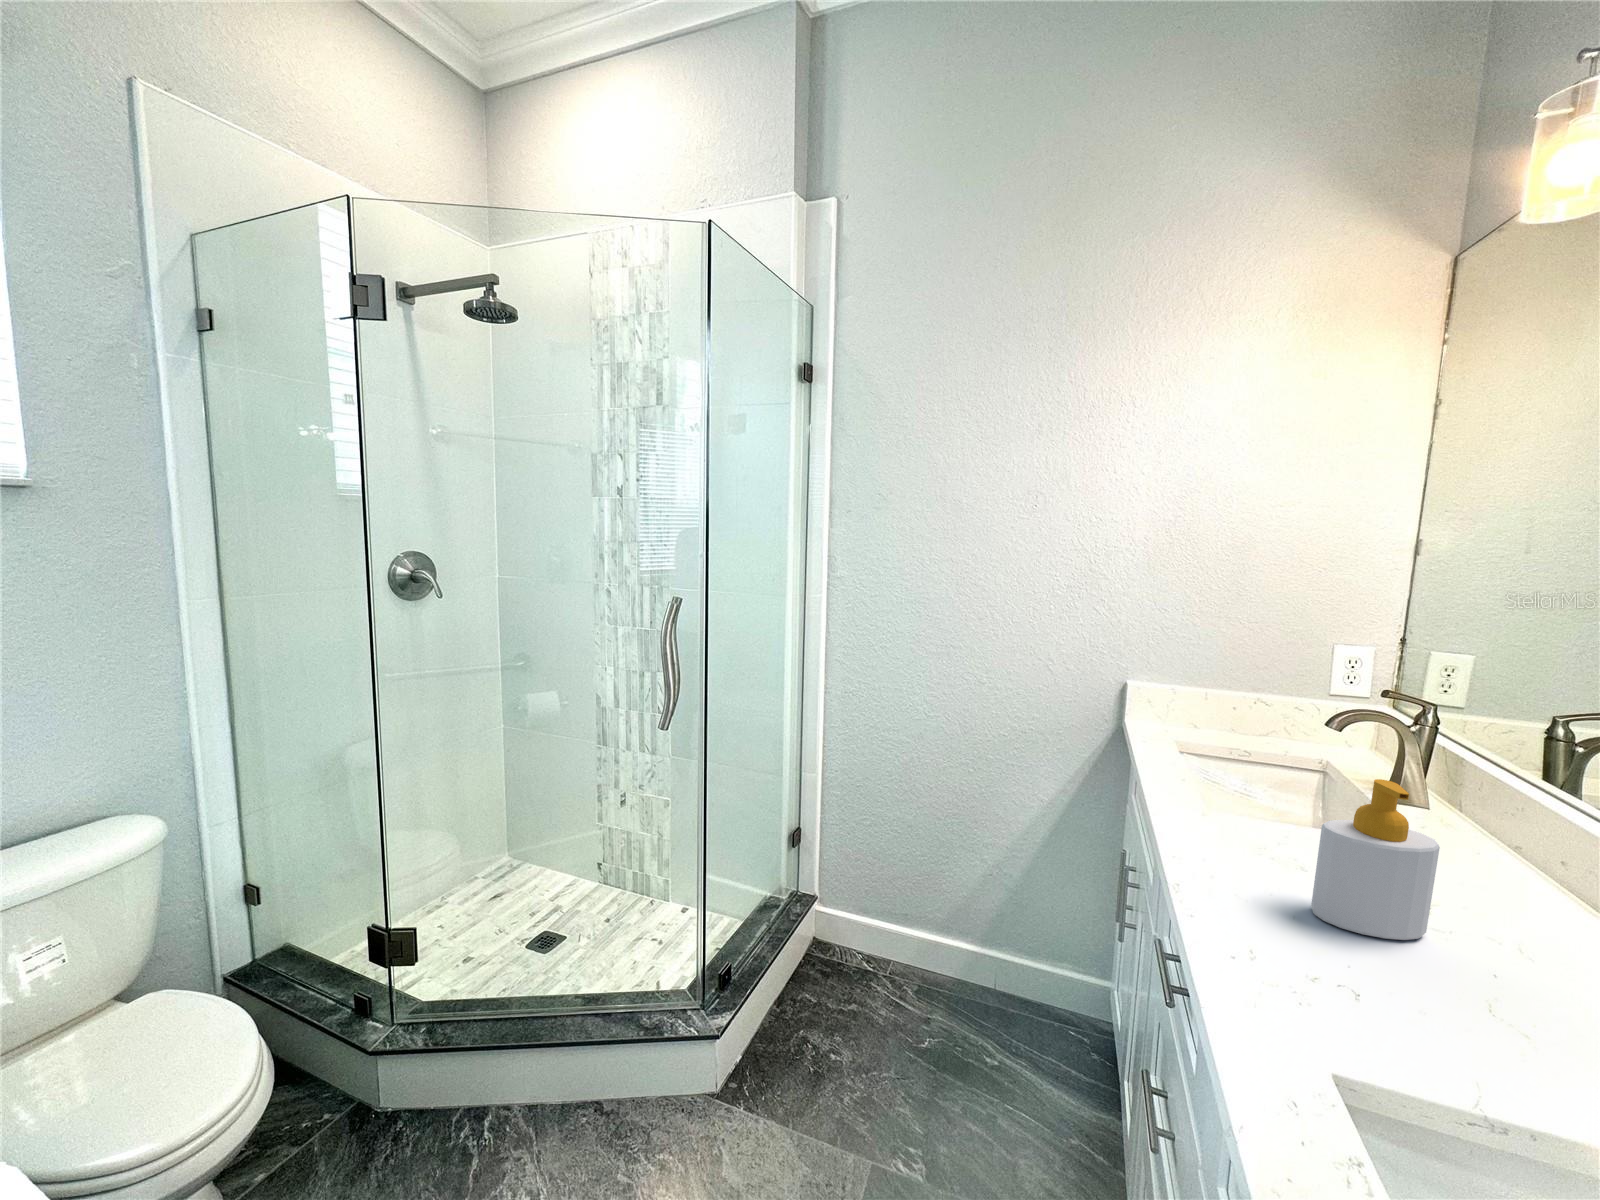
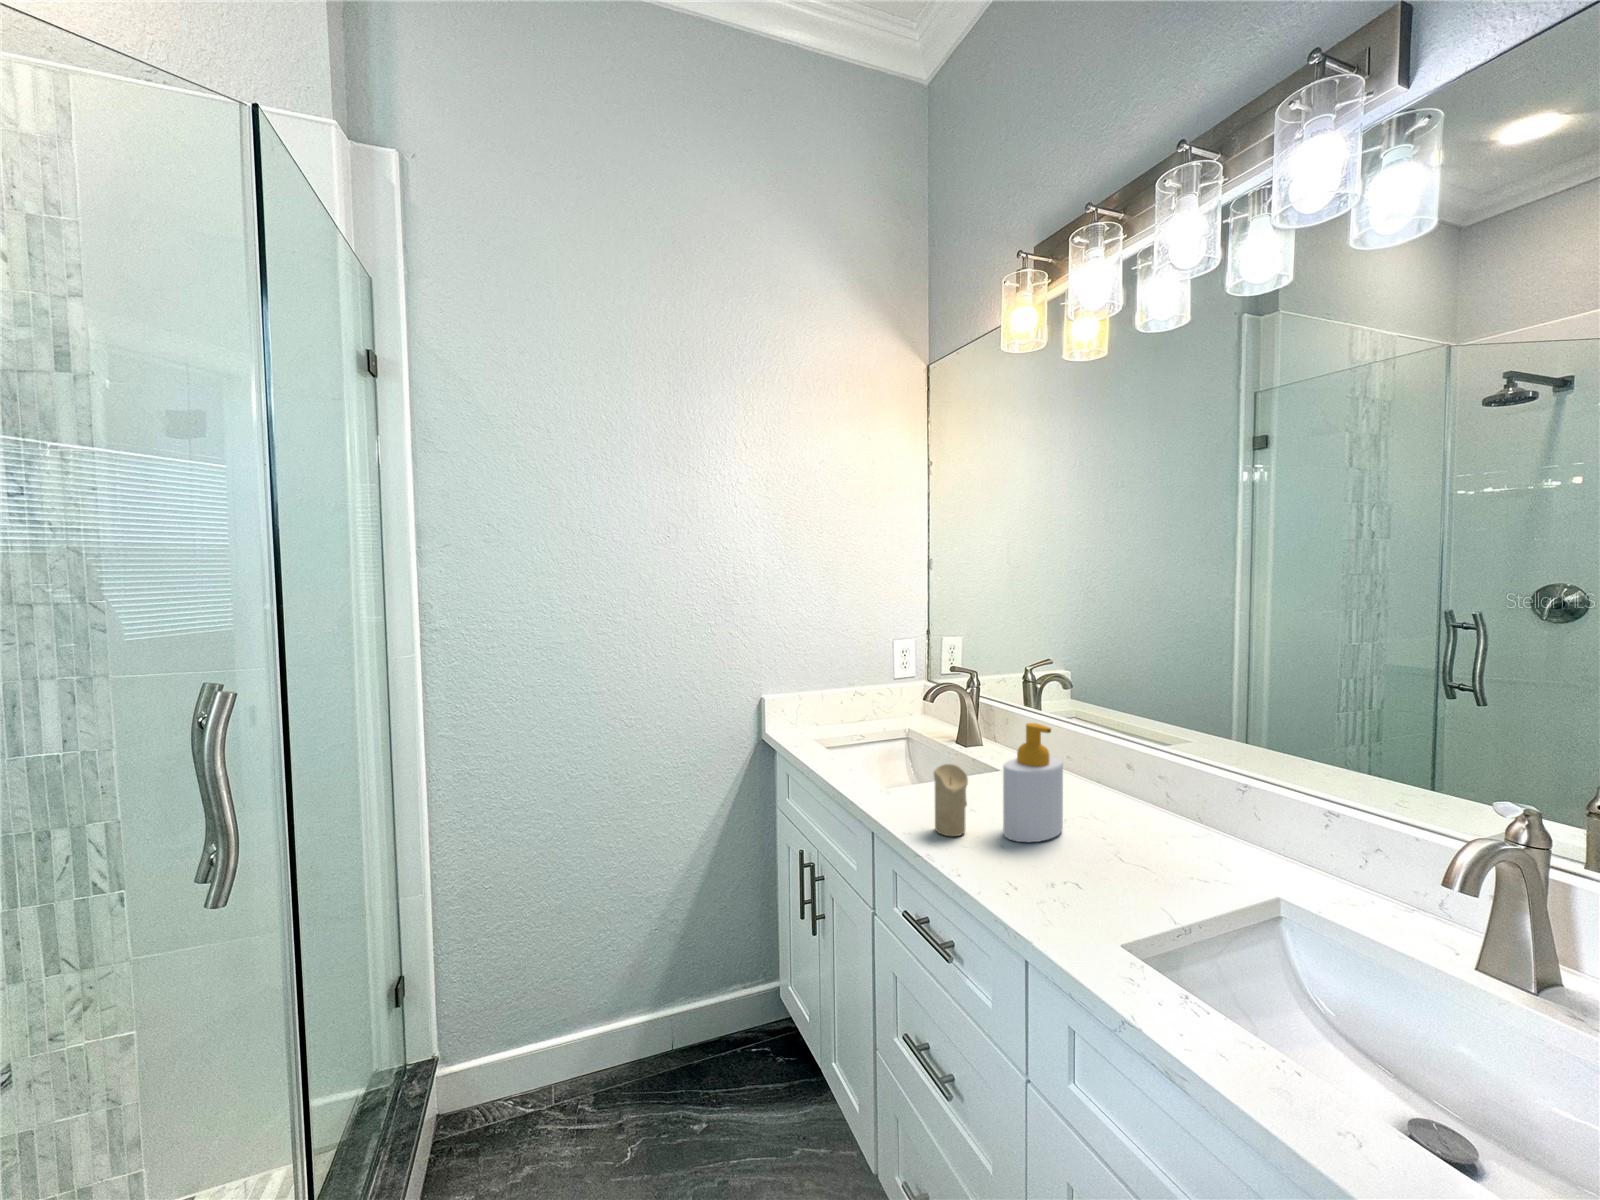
candle: none [1219,798,1272,885] -> present [934,764,968,836]

